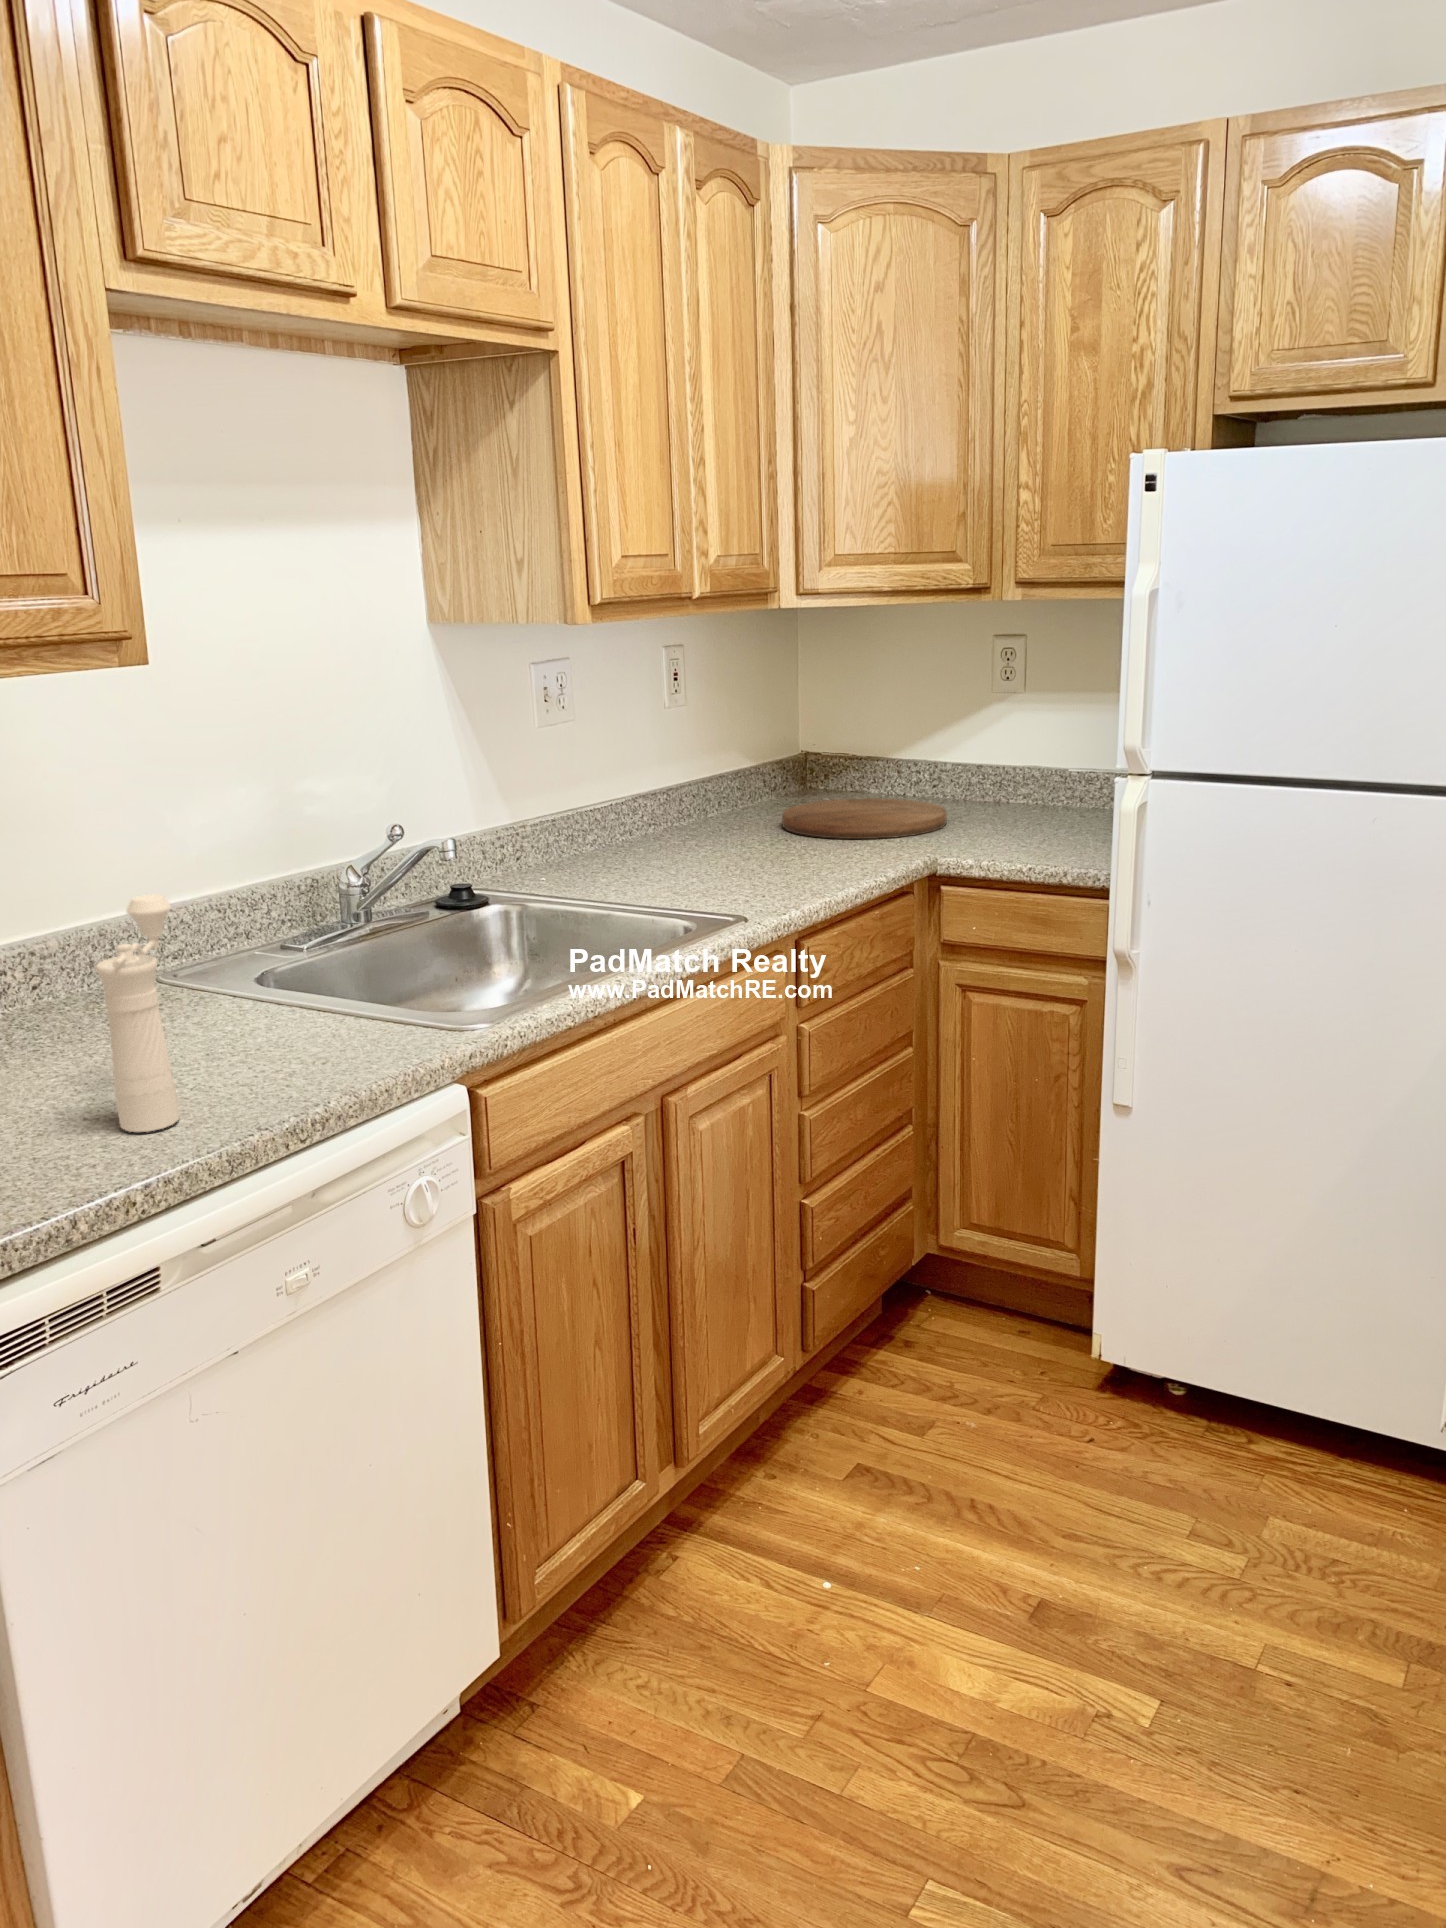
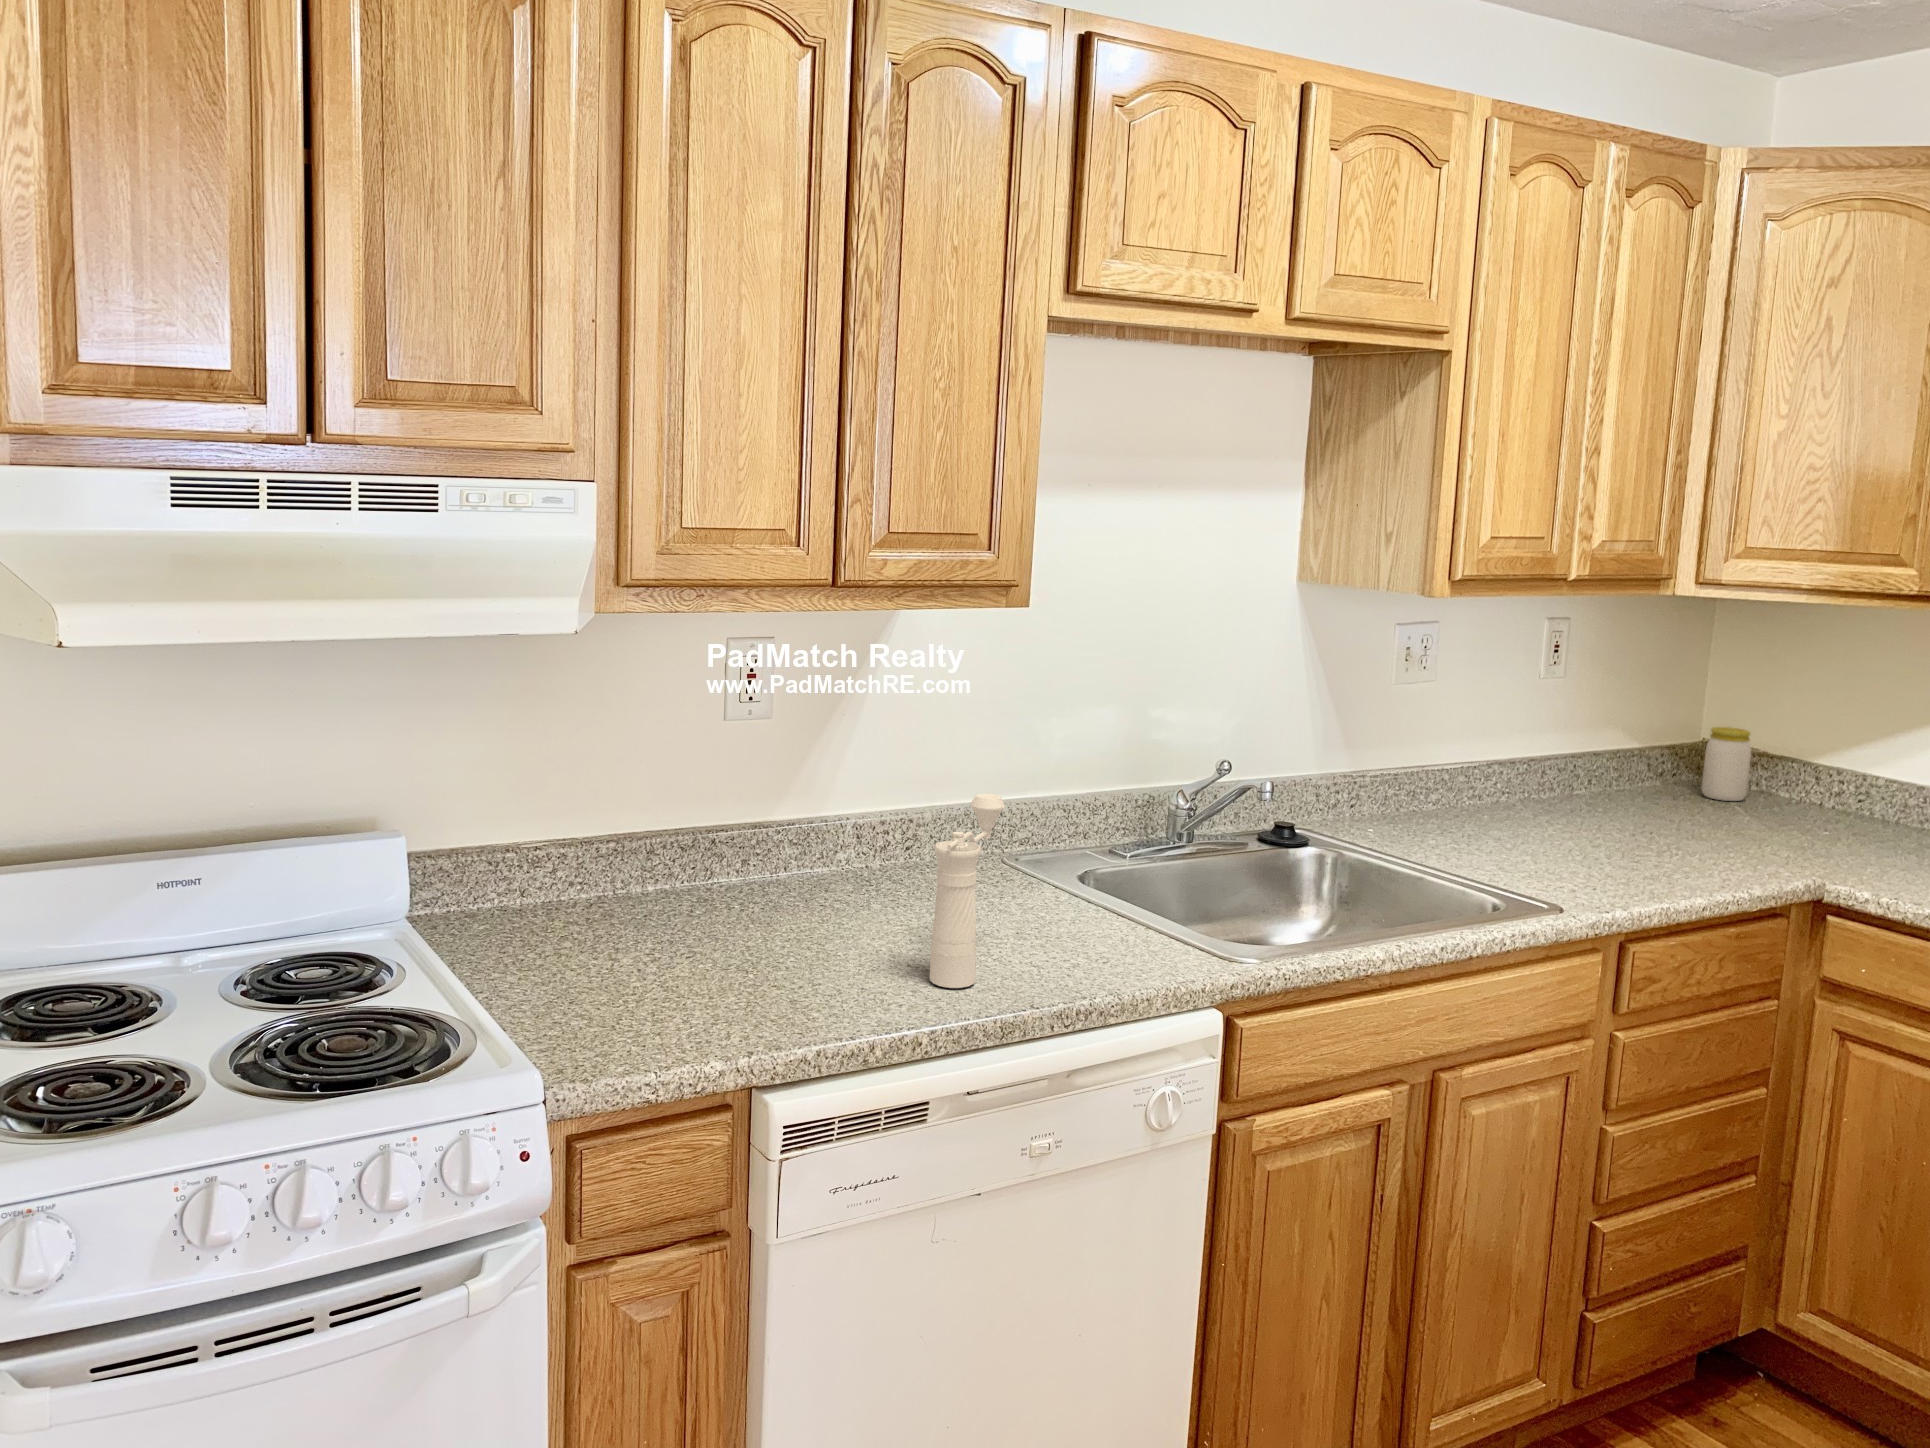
jar: none [811,735,848,803] -> present [1702,727,1751,801]
cutting board: present [782,798,946,839] -> none [1651,797,1858,853]

